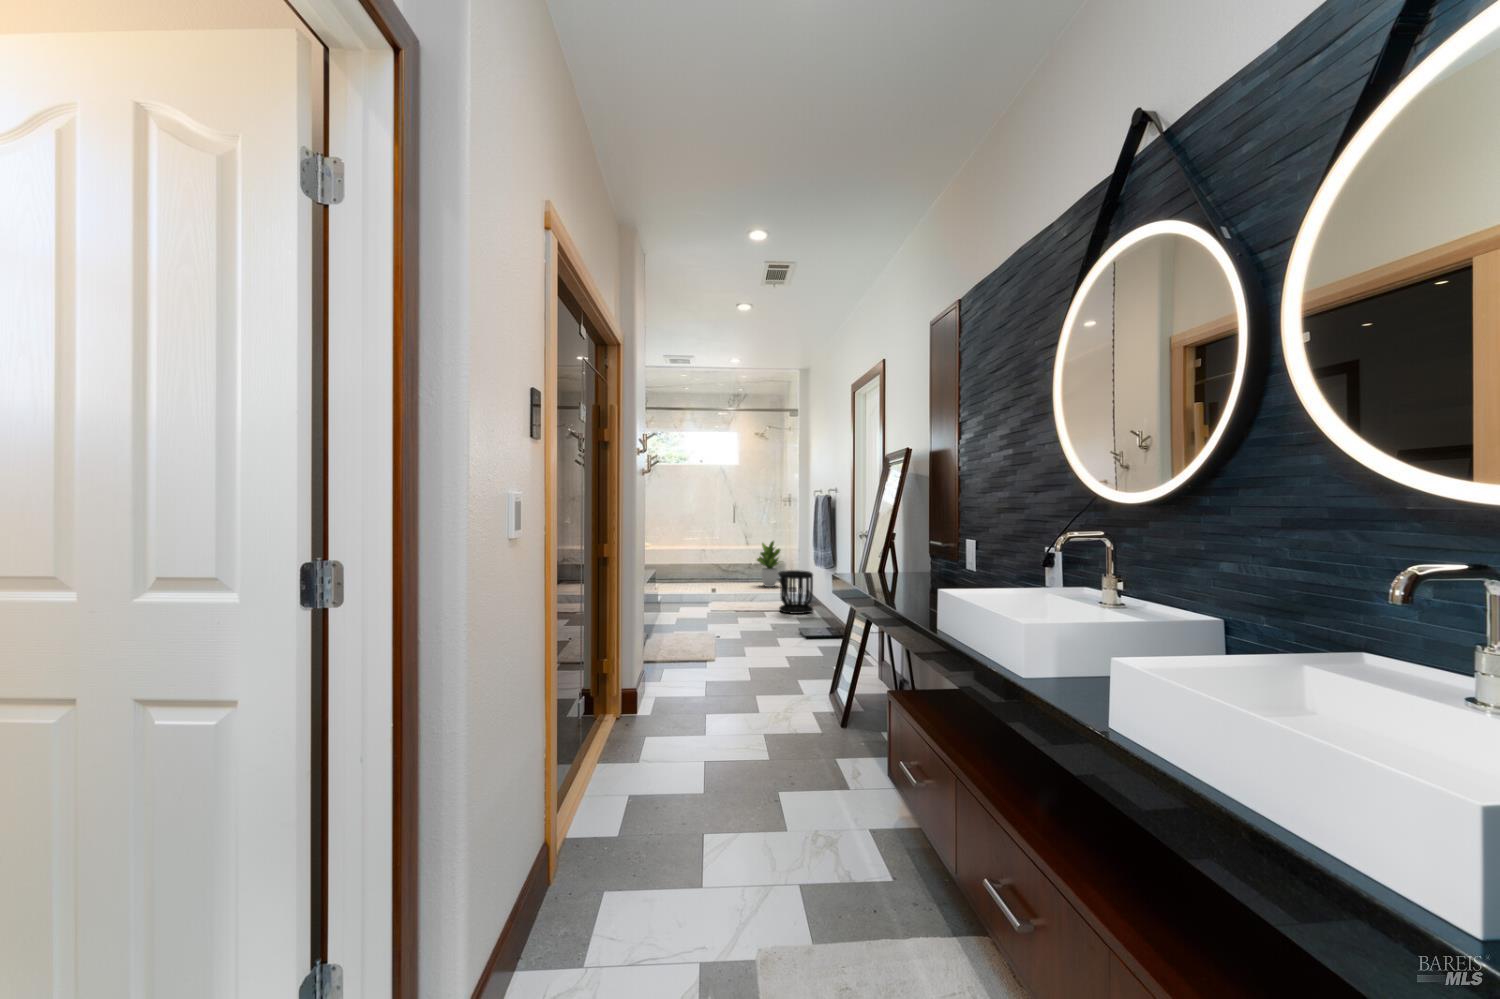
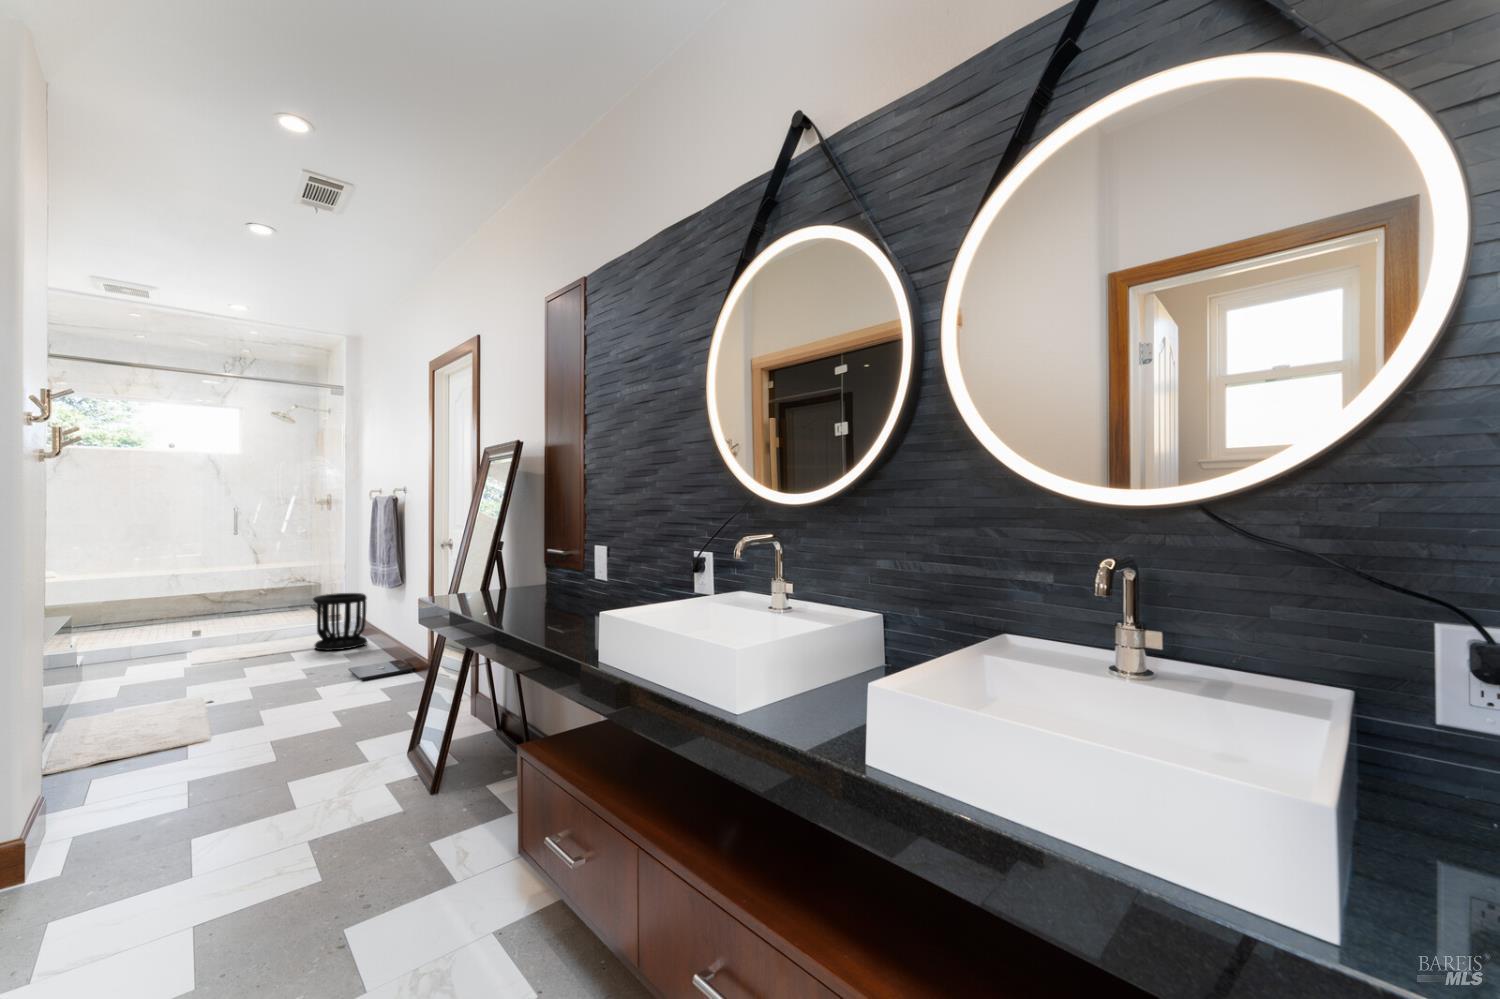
potted plant: present [757,541,780,587] -> none [271,555,320,617]

